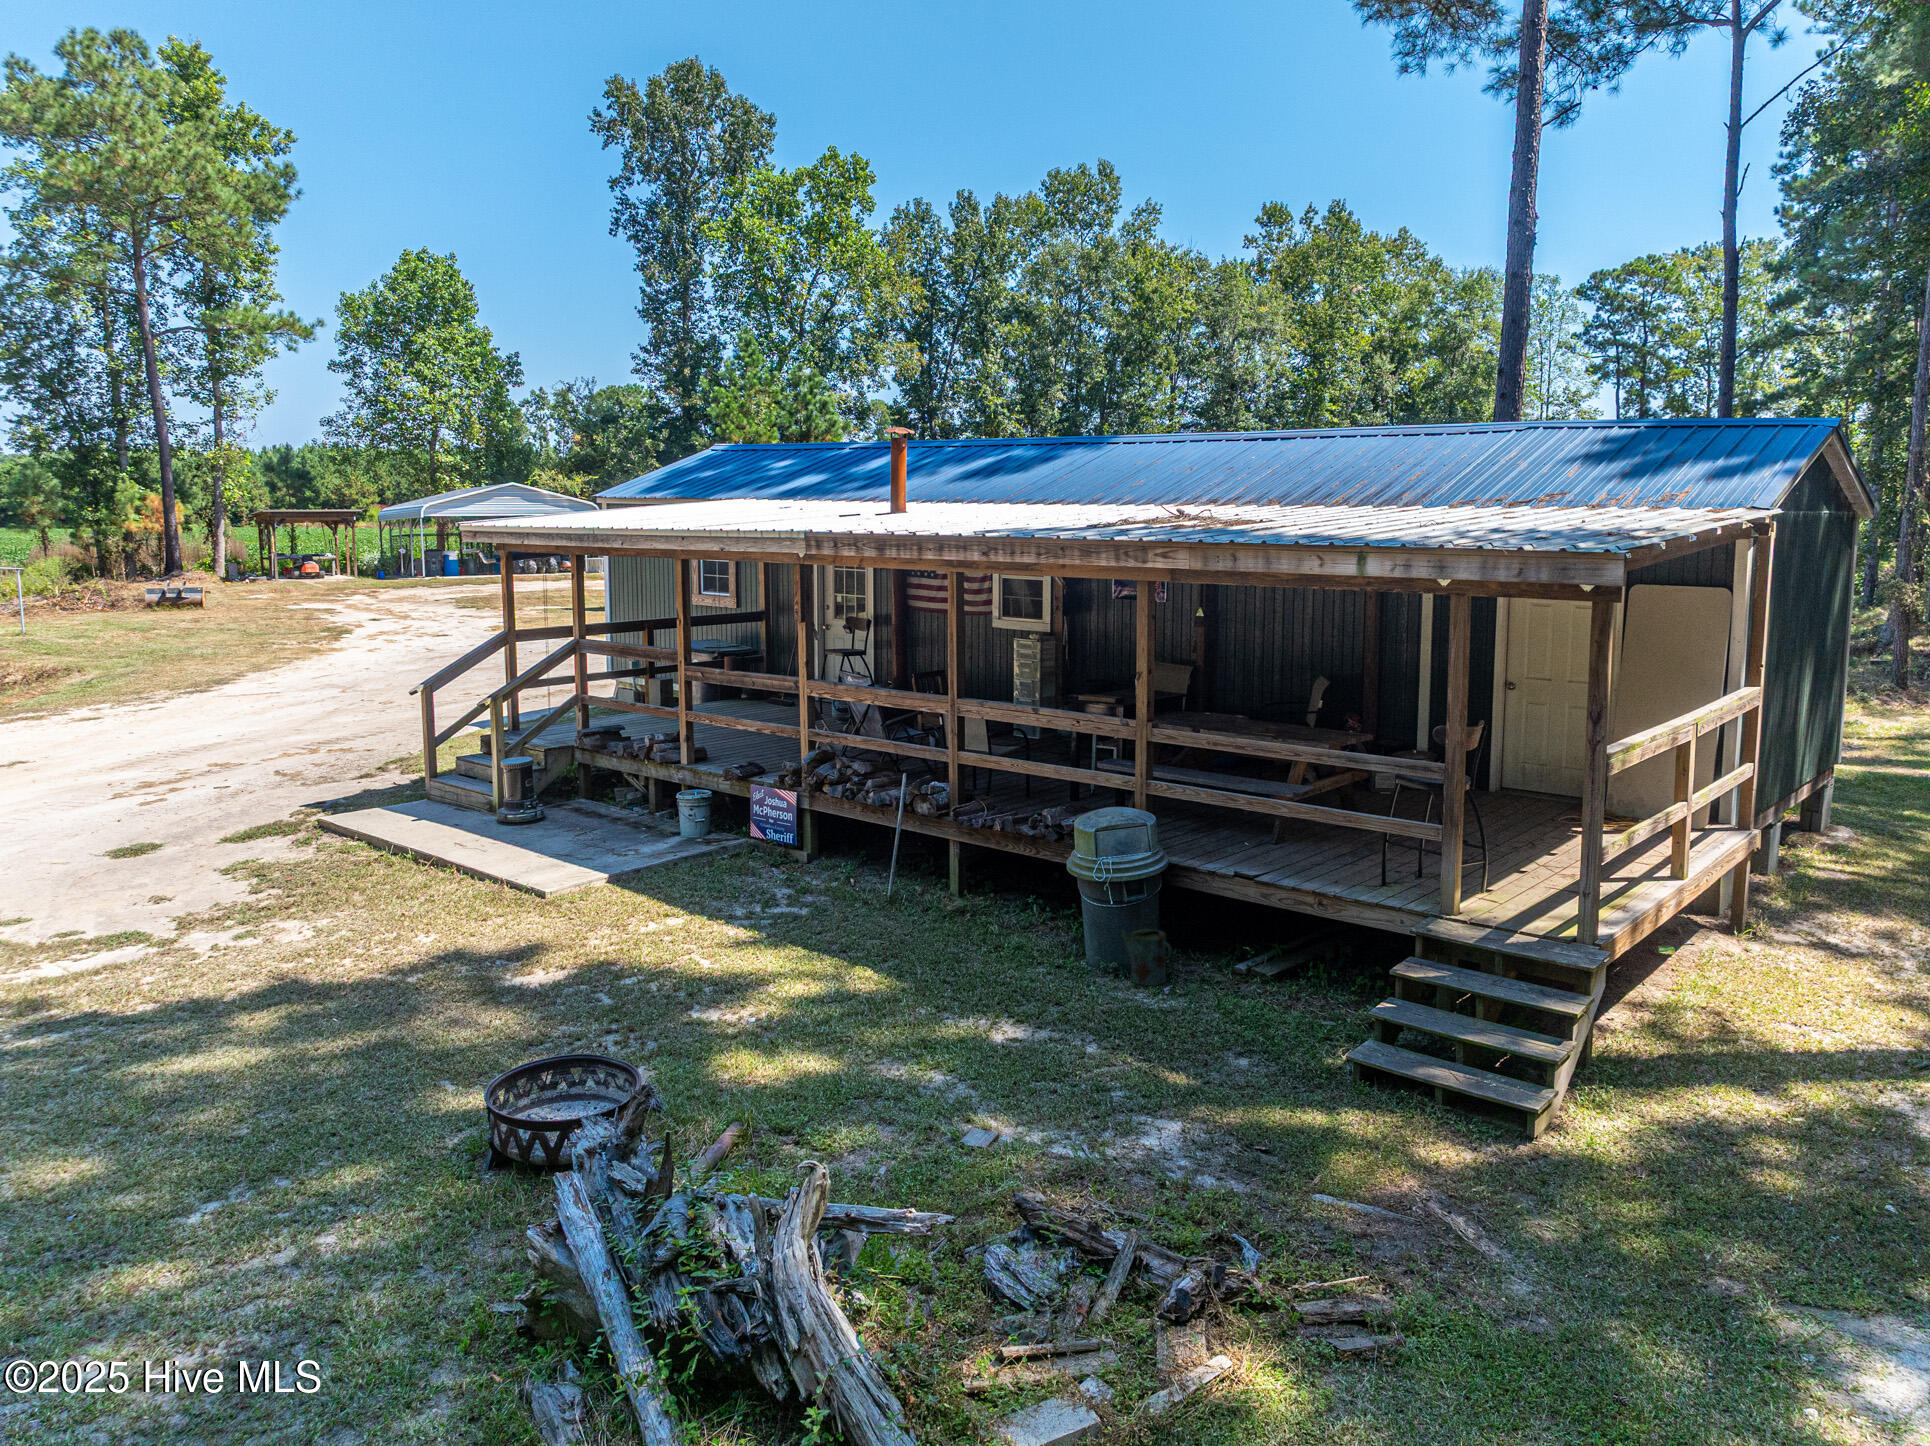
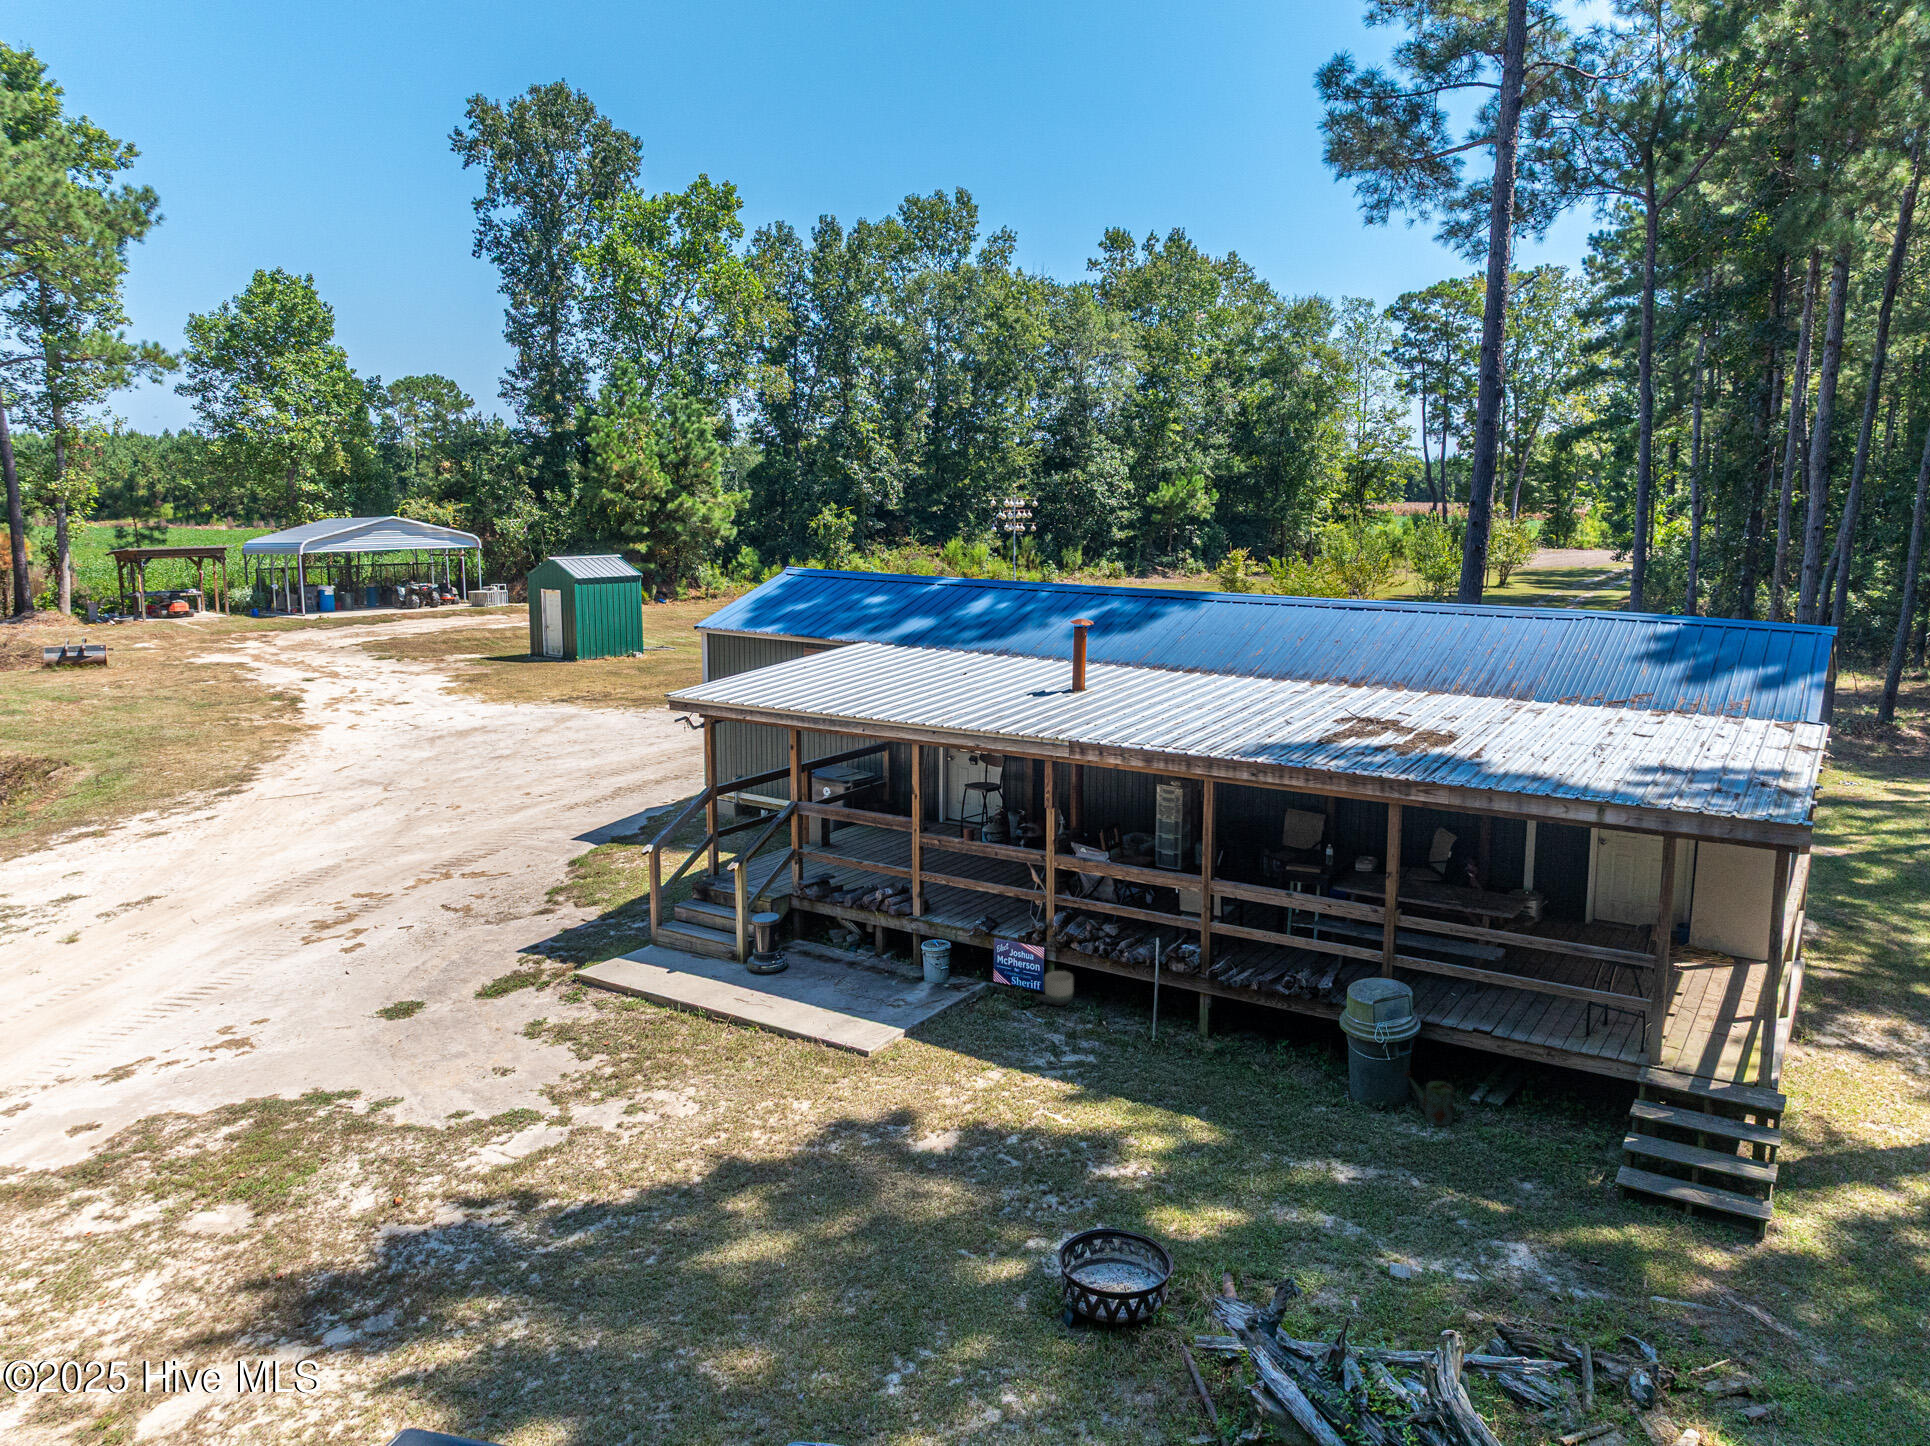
planter: none [791,825,827,864] -> present [1045,971,1073,1006]

